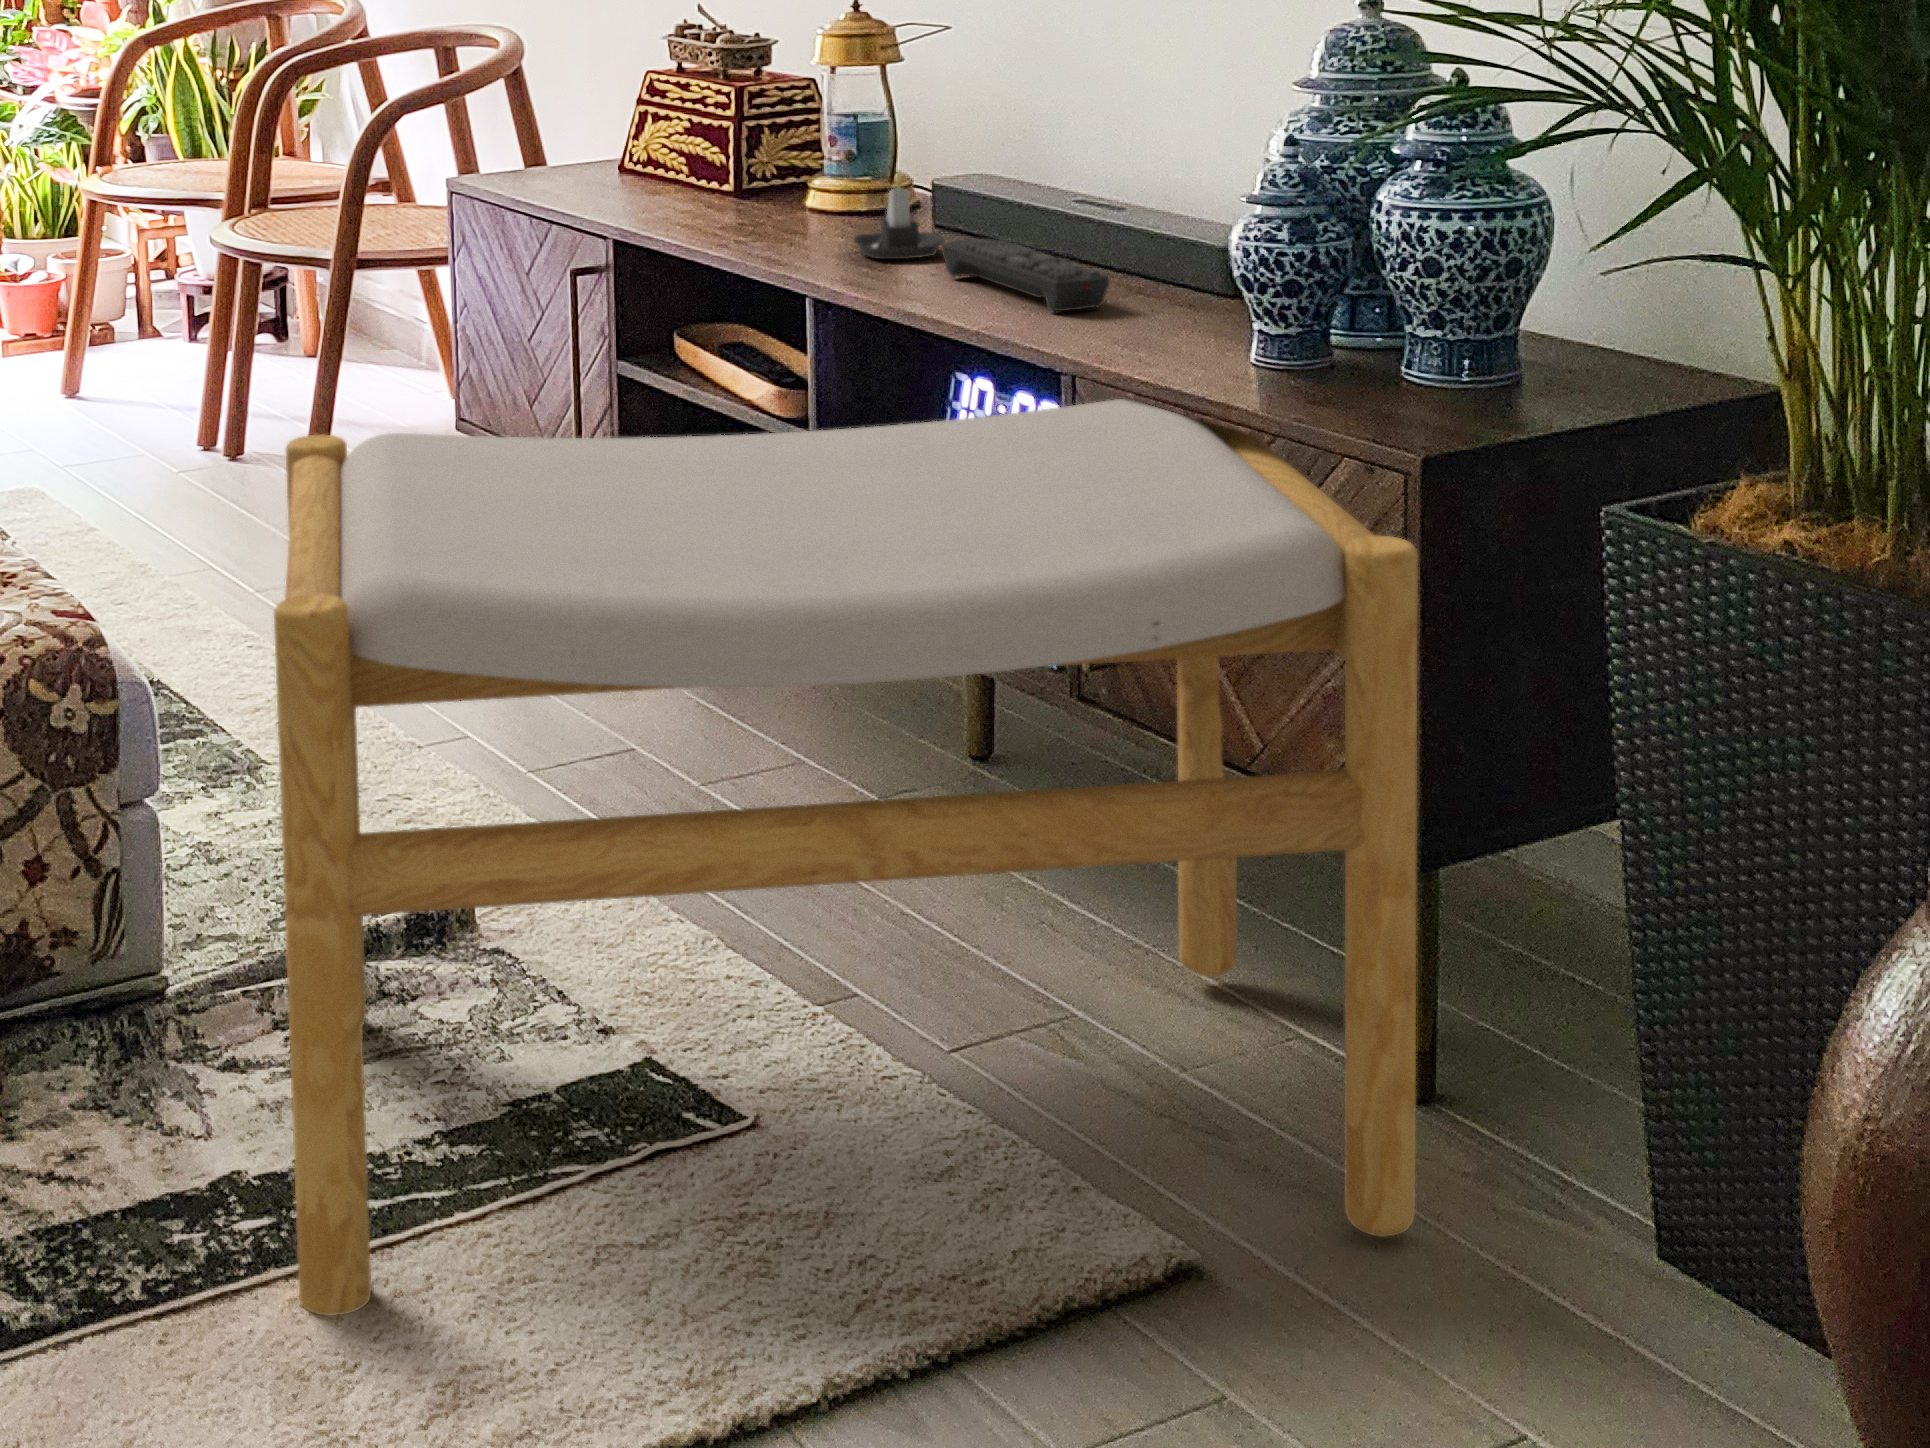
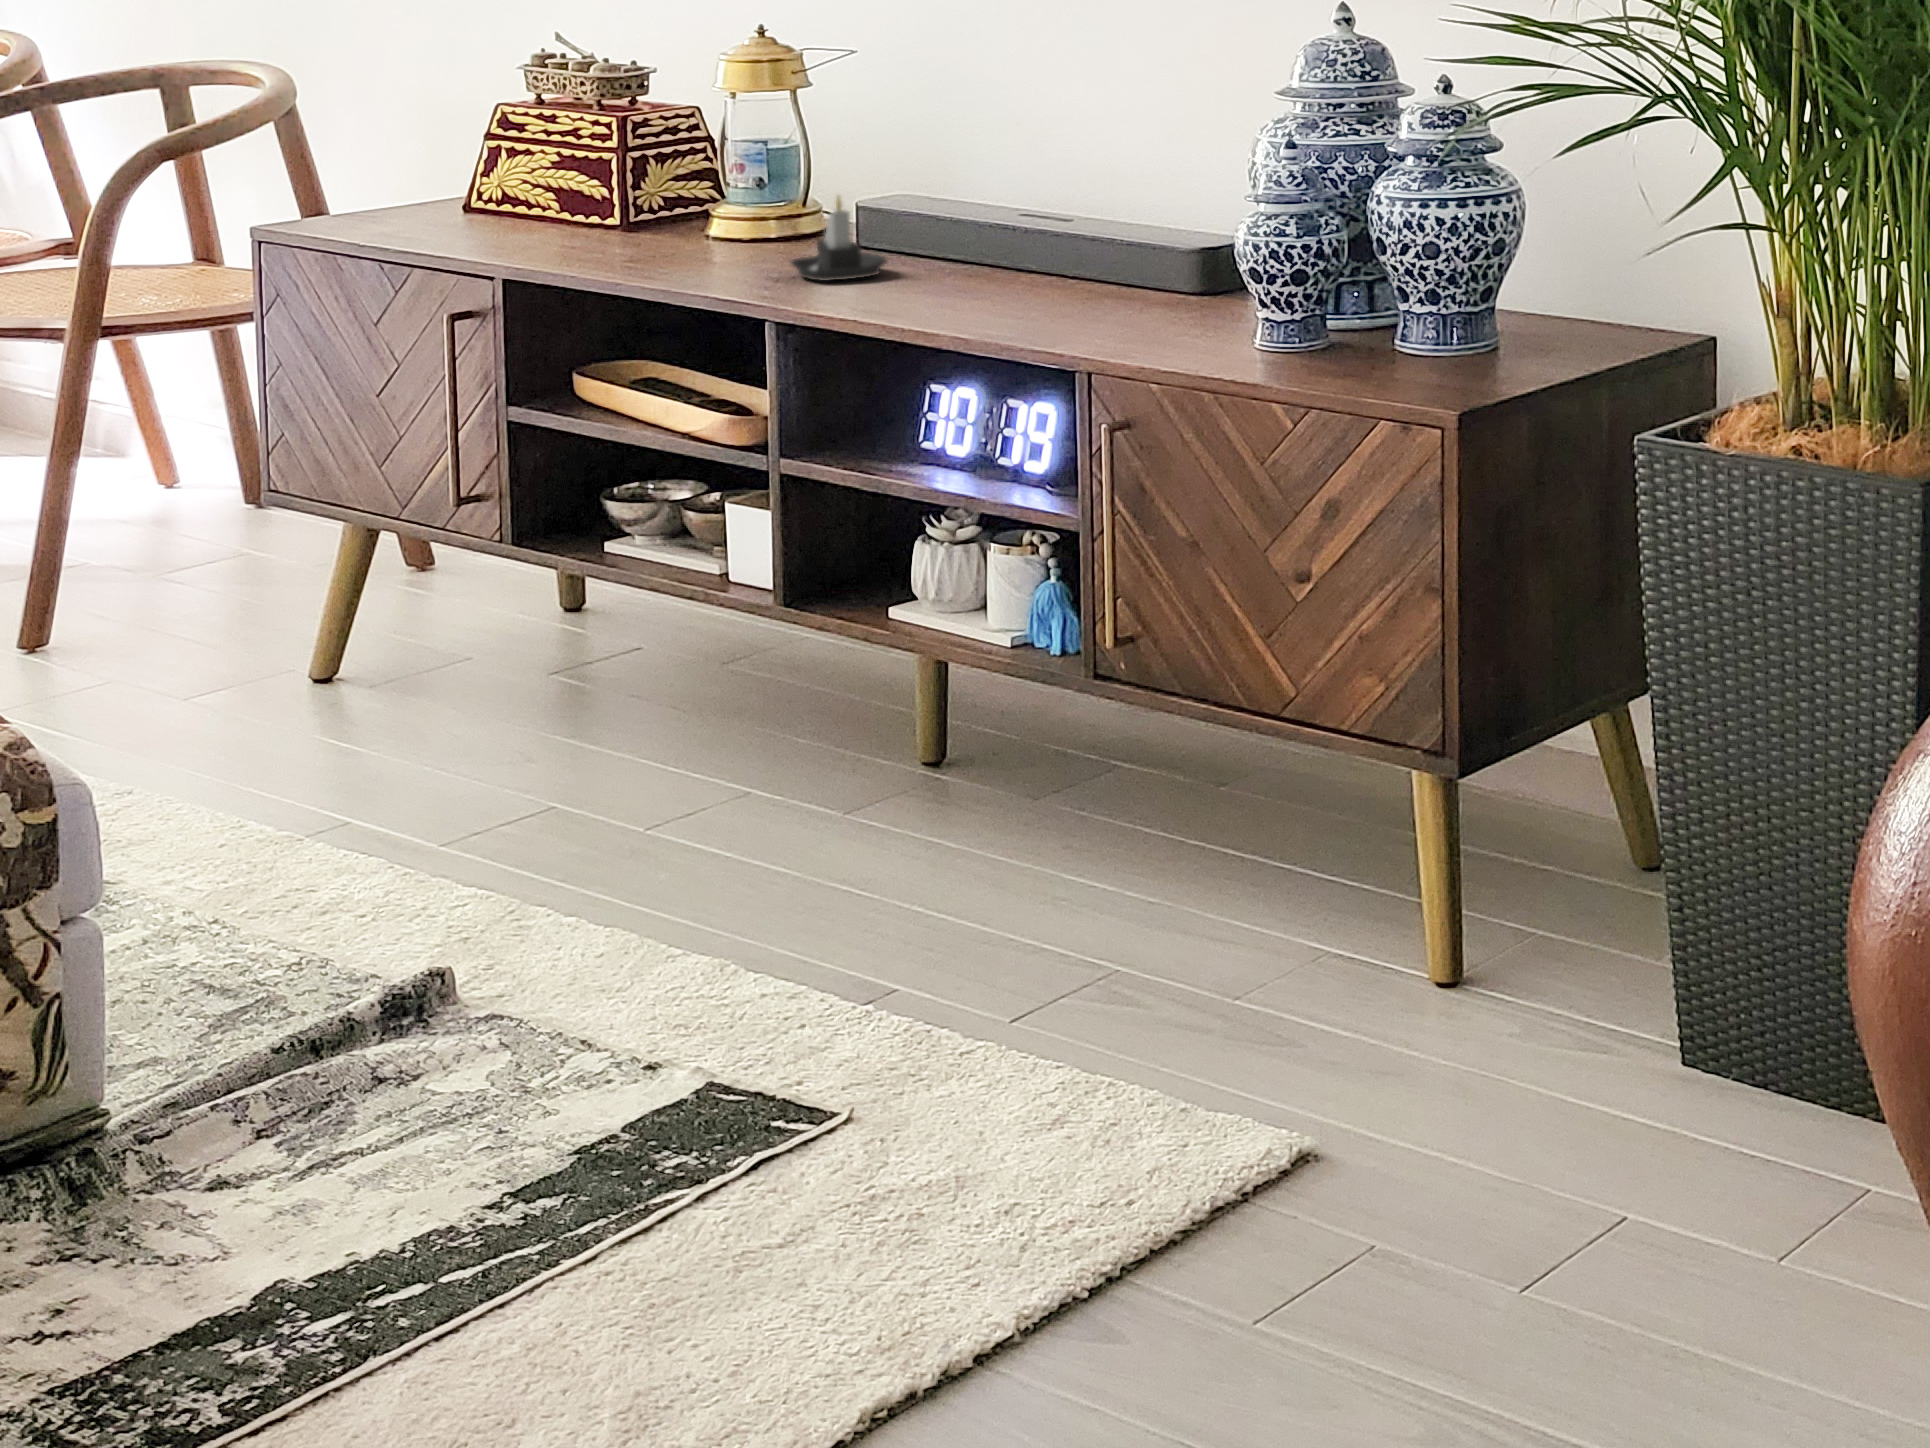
remote control: present [941,239,1109,313] -> none [899,253,1089,318]
footstool: present [274,398,1418,1316] -> none [277,375,1493,1398]

